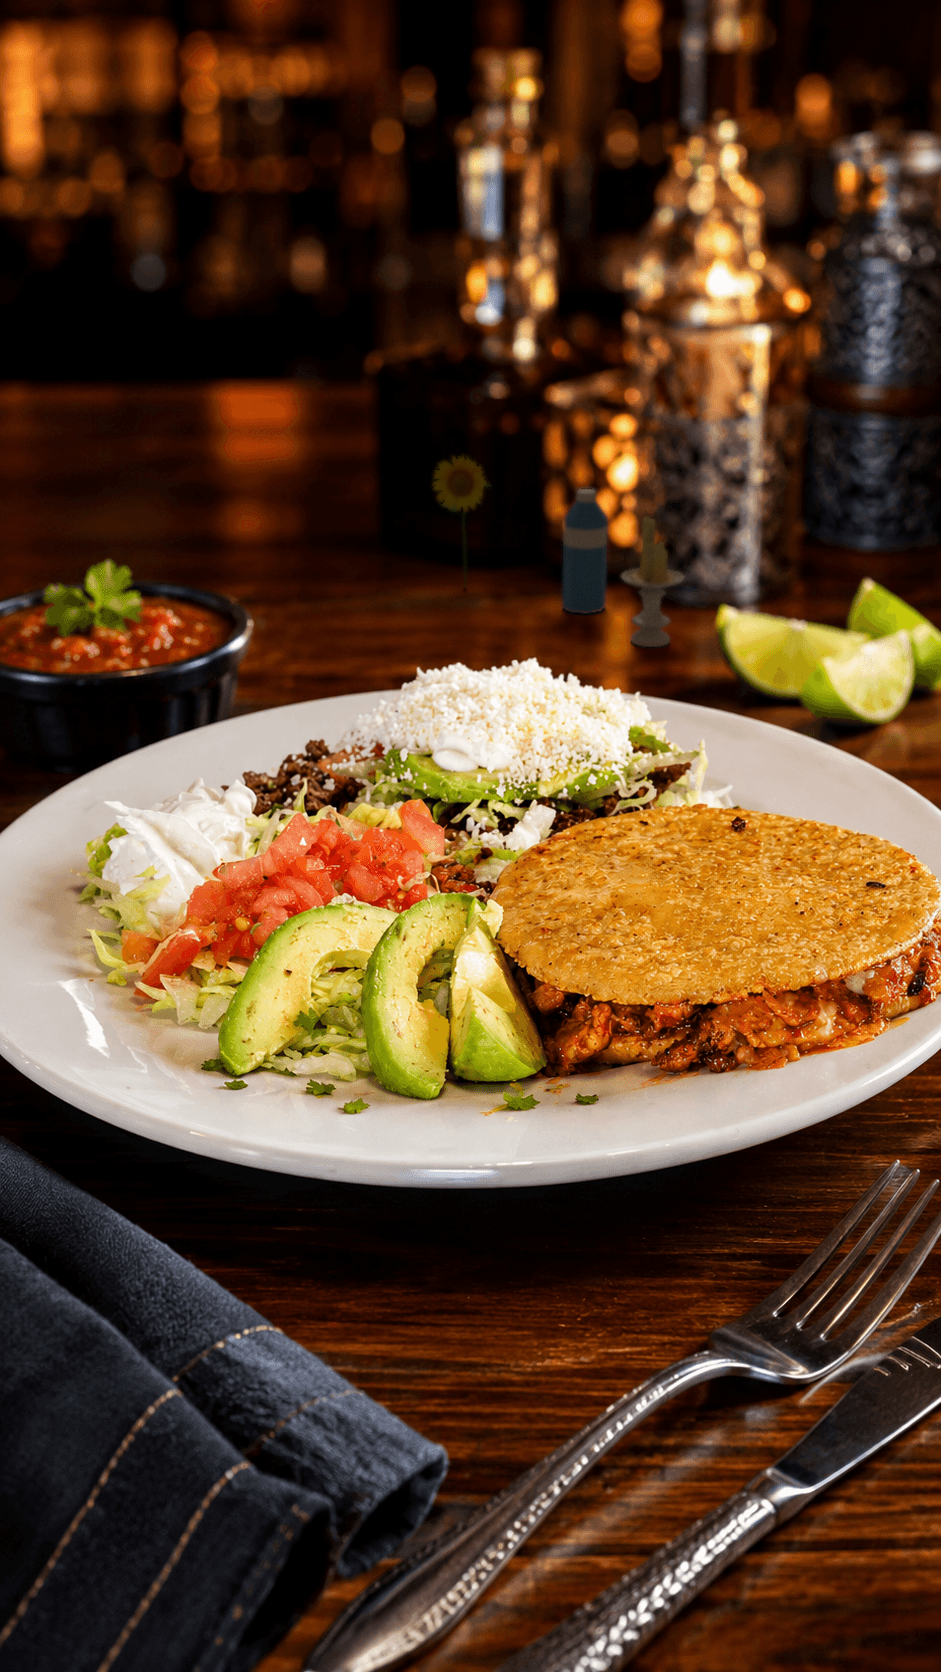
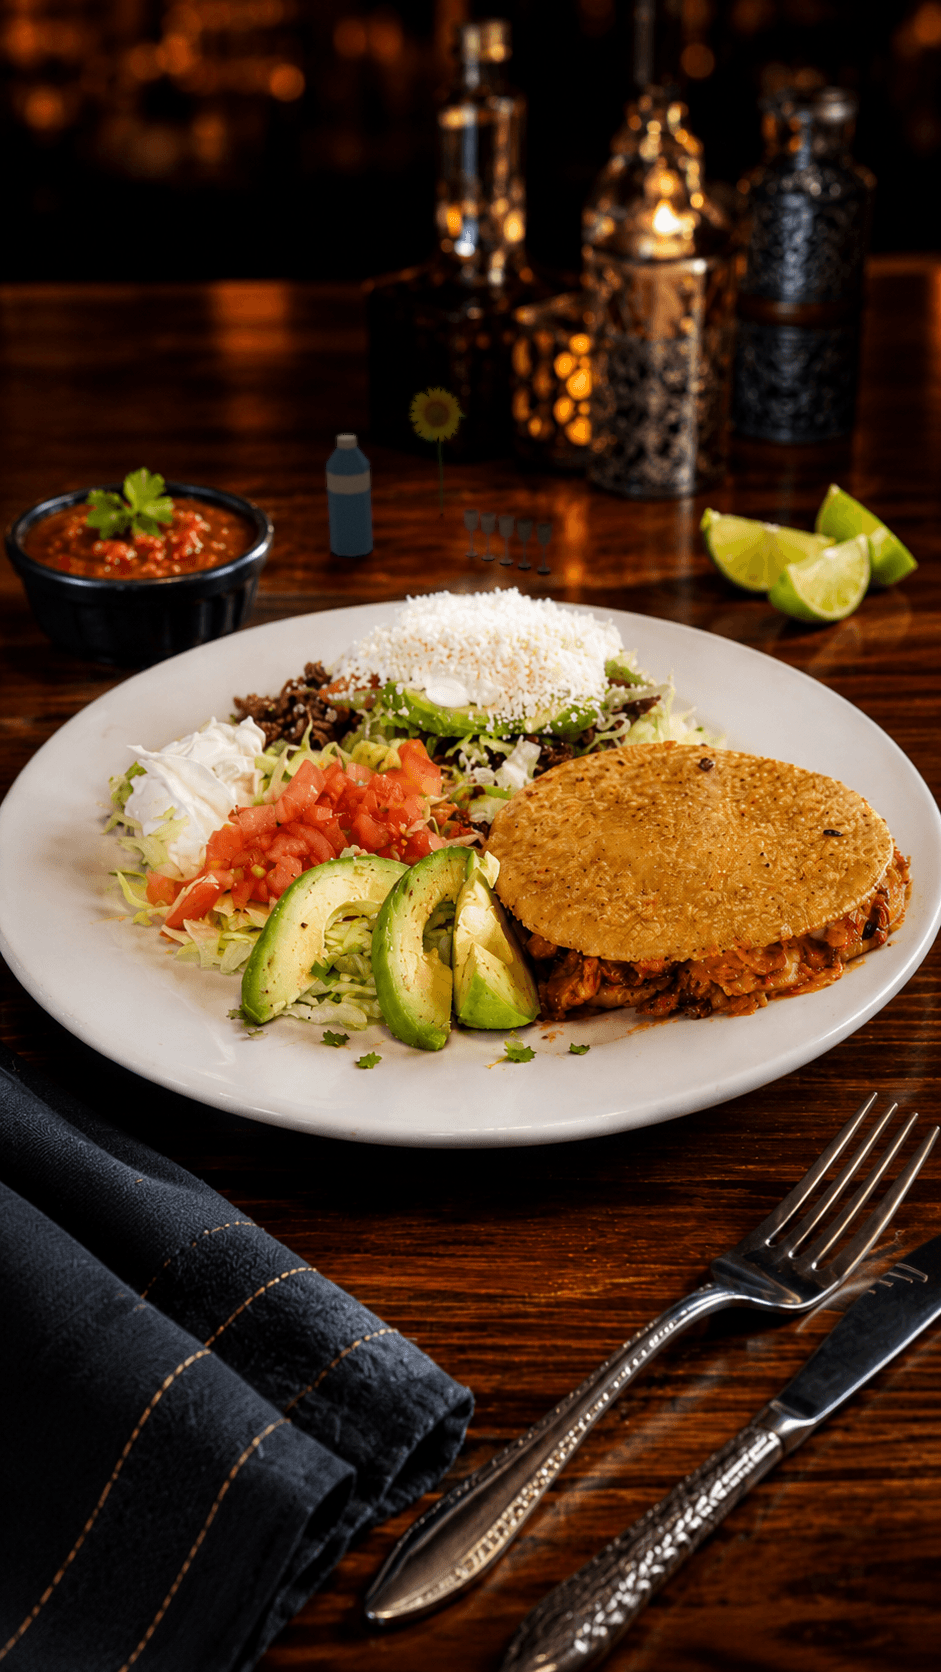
water bottle: present [562,489,608,614] -> present [326,435,373,557]
candle: present [621,517,684,647] -> none [591,448,651,572]
wine glass: none [486,580,580,646] -> present [464,509,552,572]

